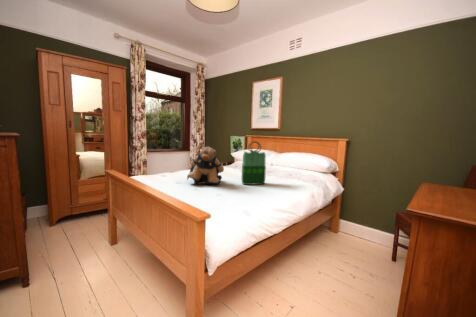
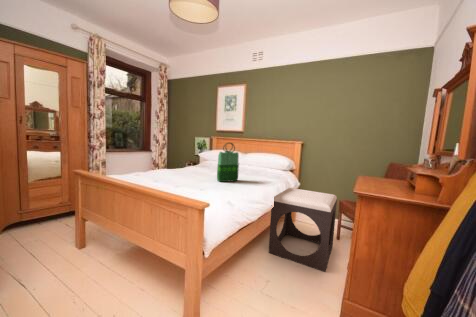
teddy bear: present [187,147,224,184] -> none [166,146,201,183]
footstool: none [299,193,391,302] -> present [269,188,337,272]

